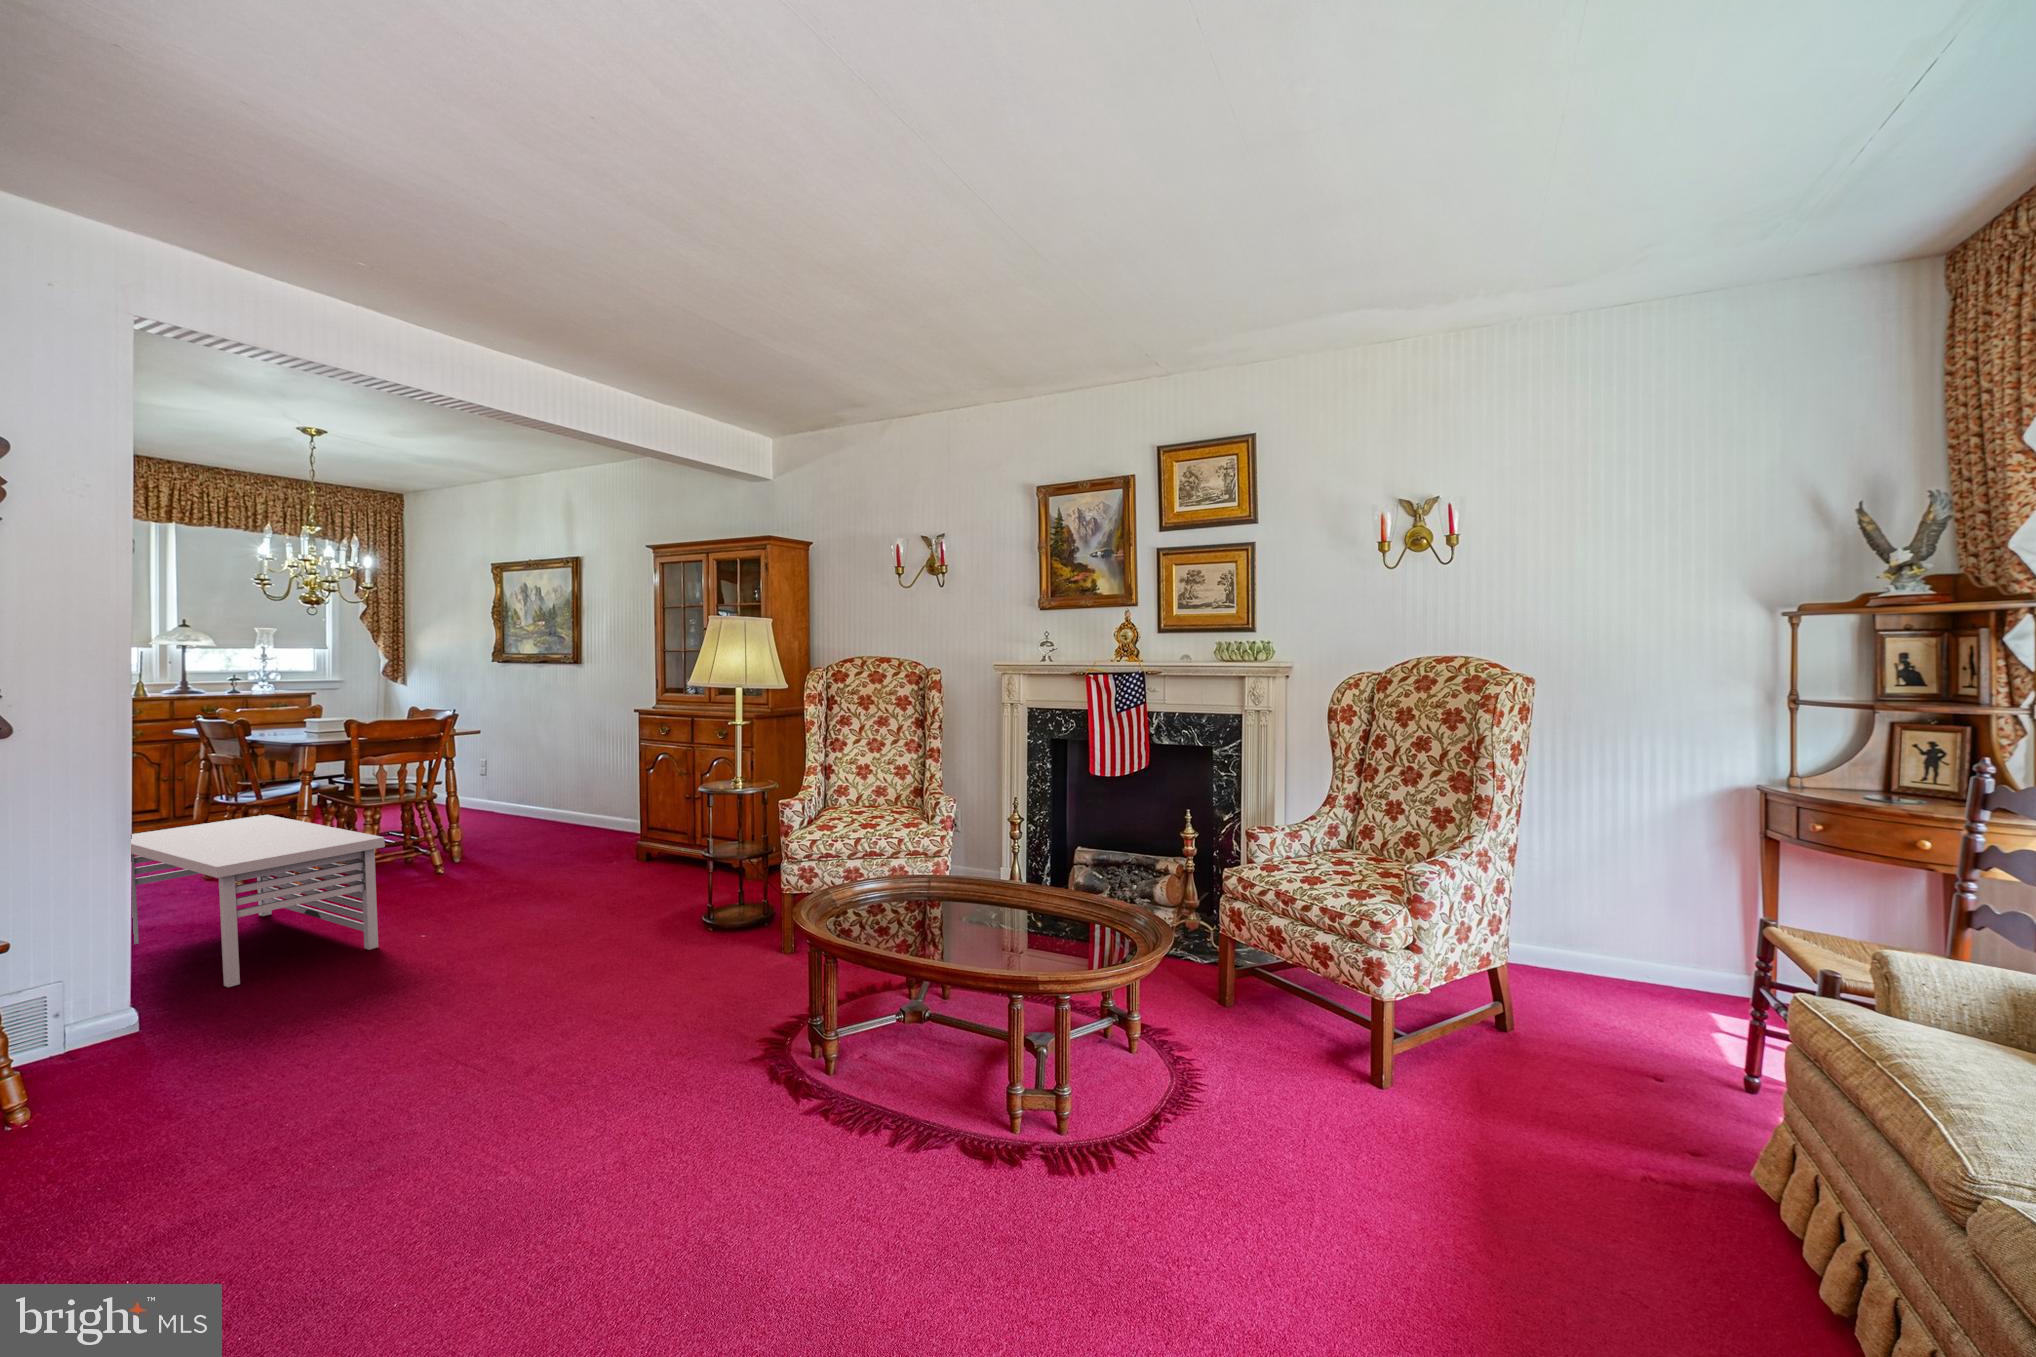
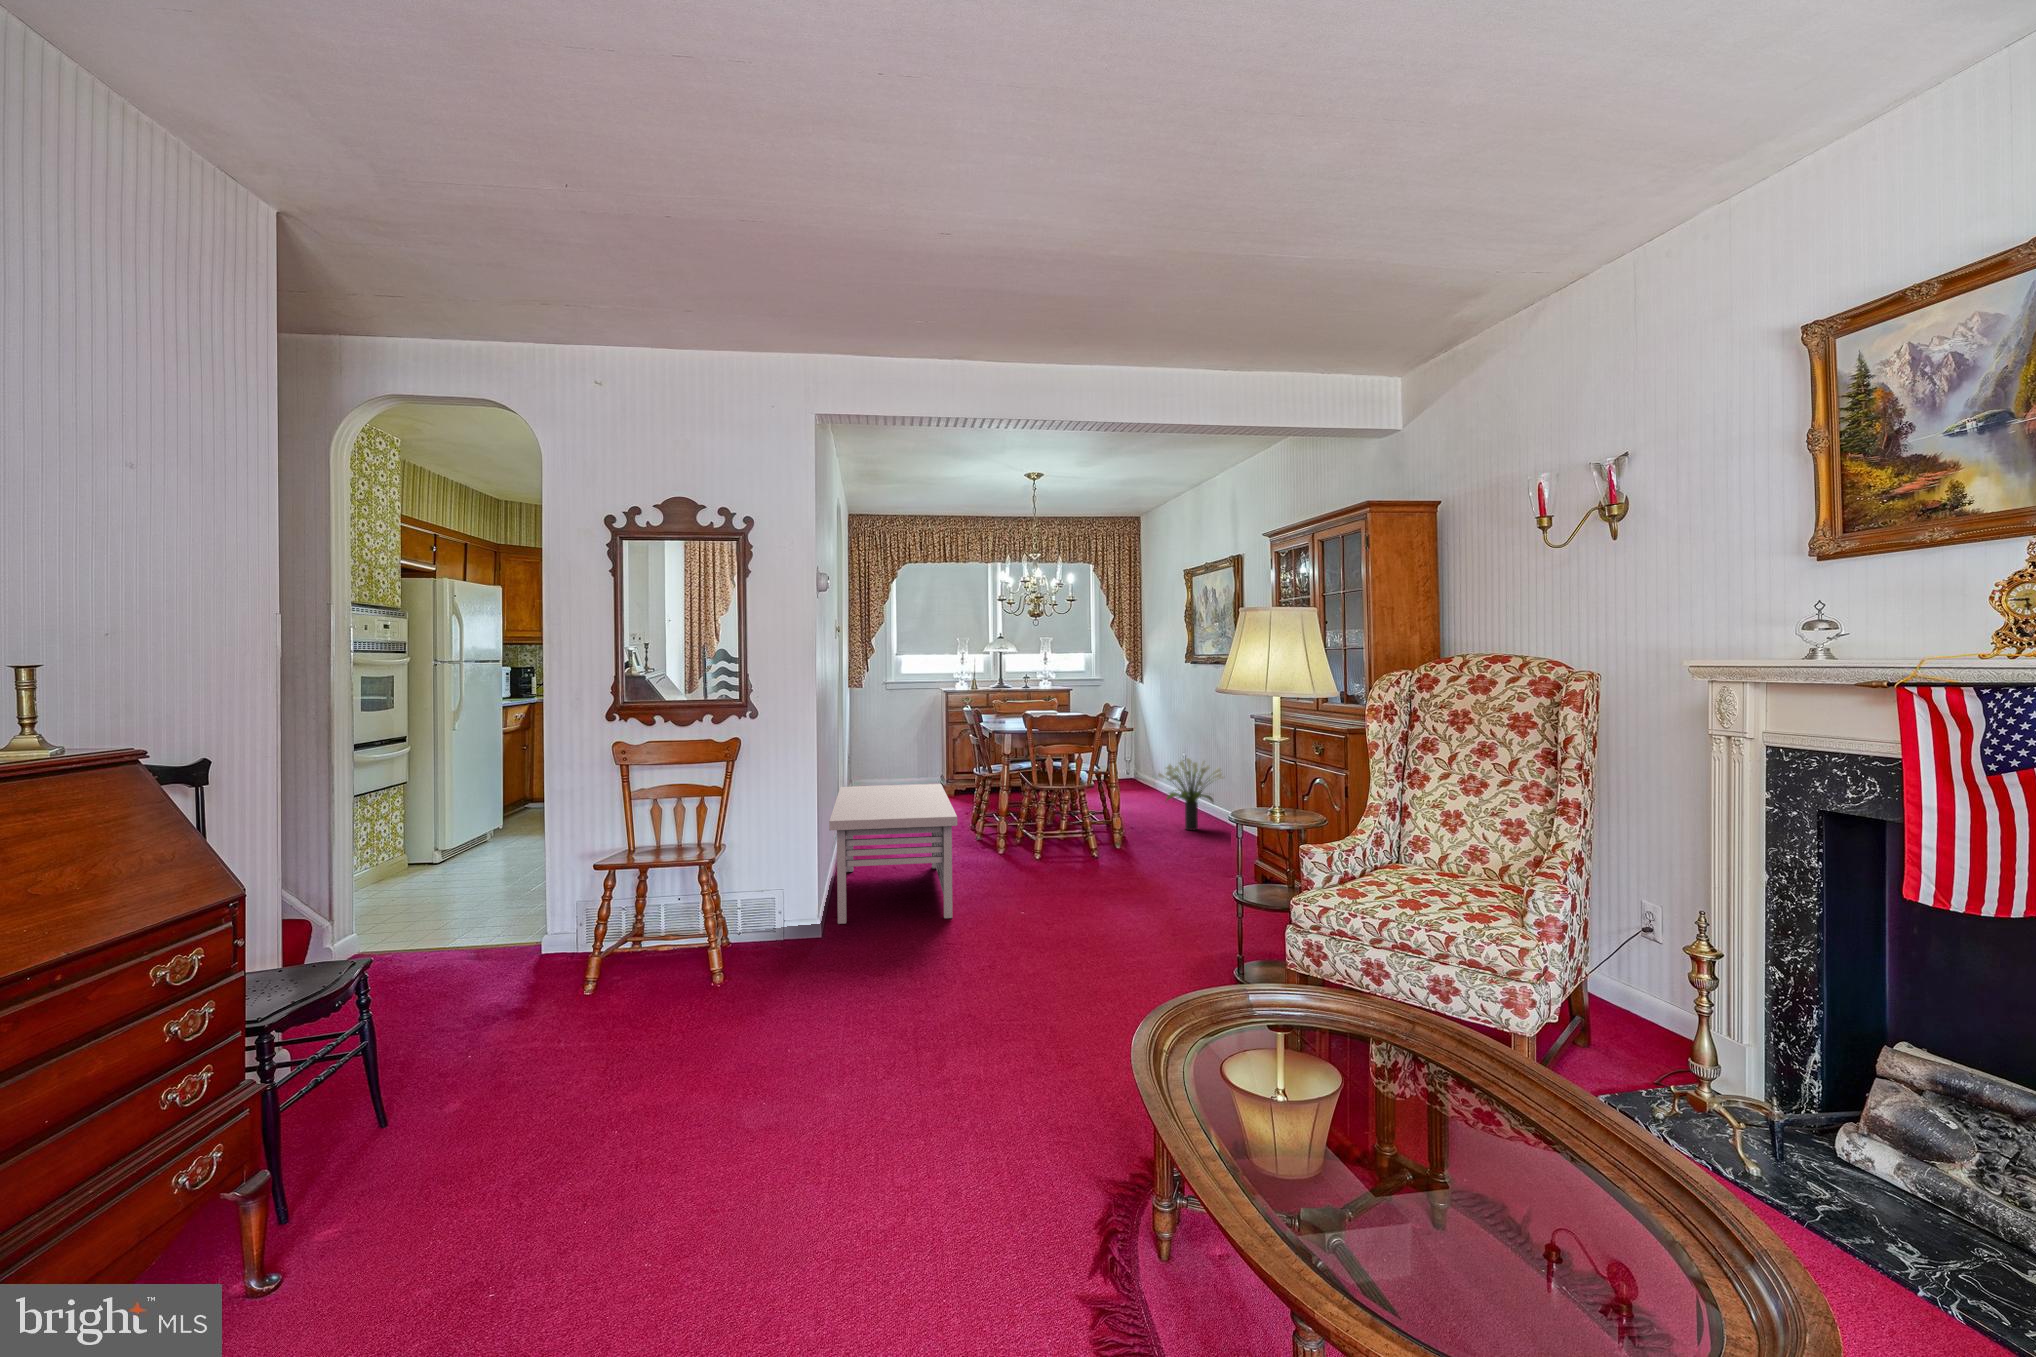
potted plant: none [492,757,567,829] -> present [1158,758,1224,830]

